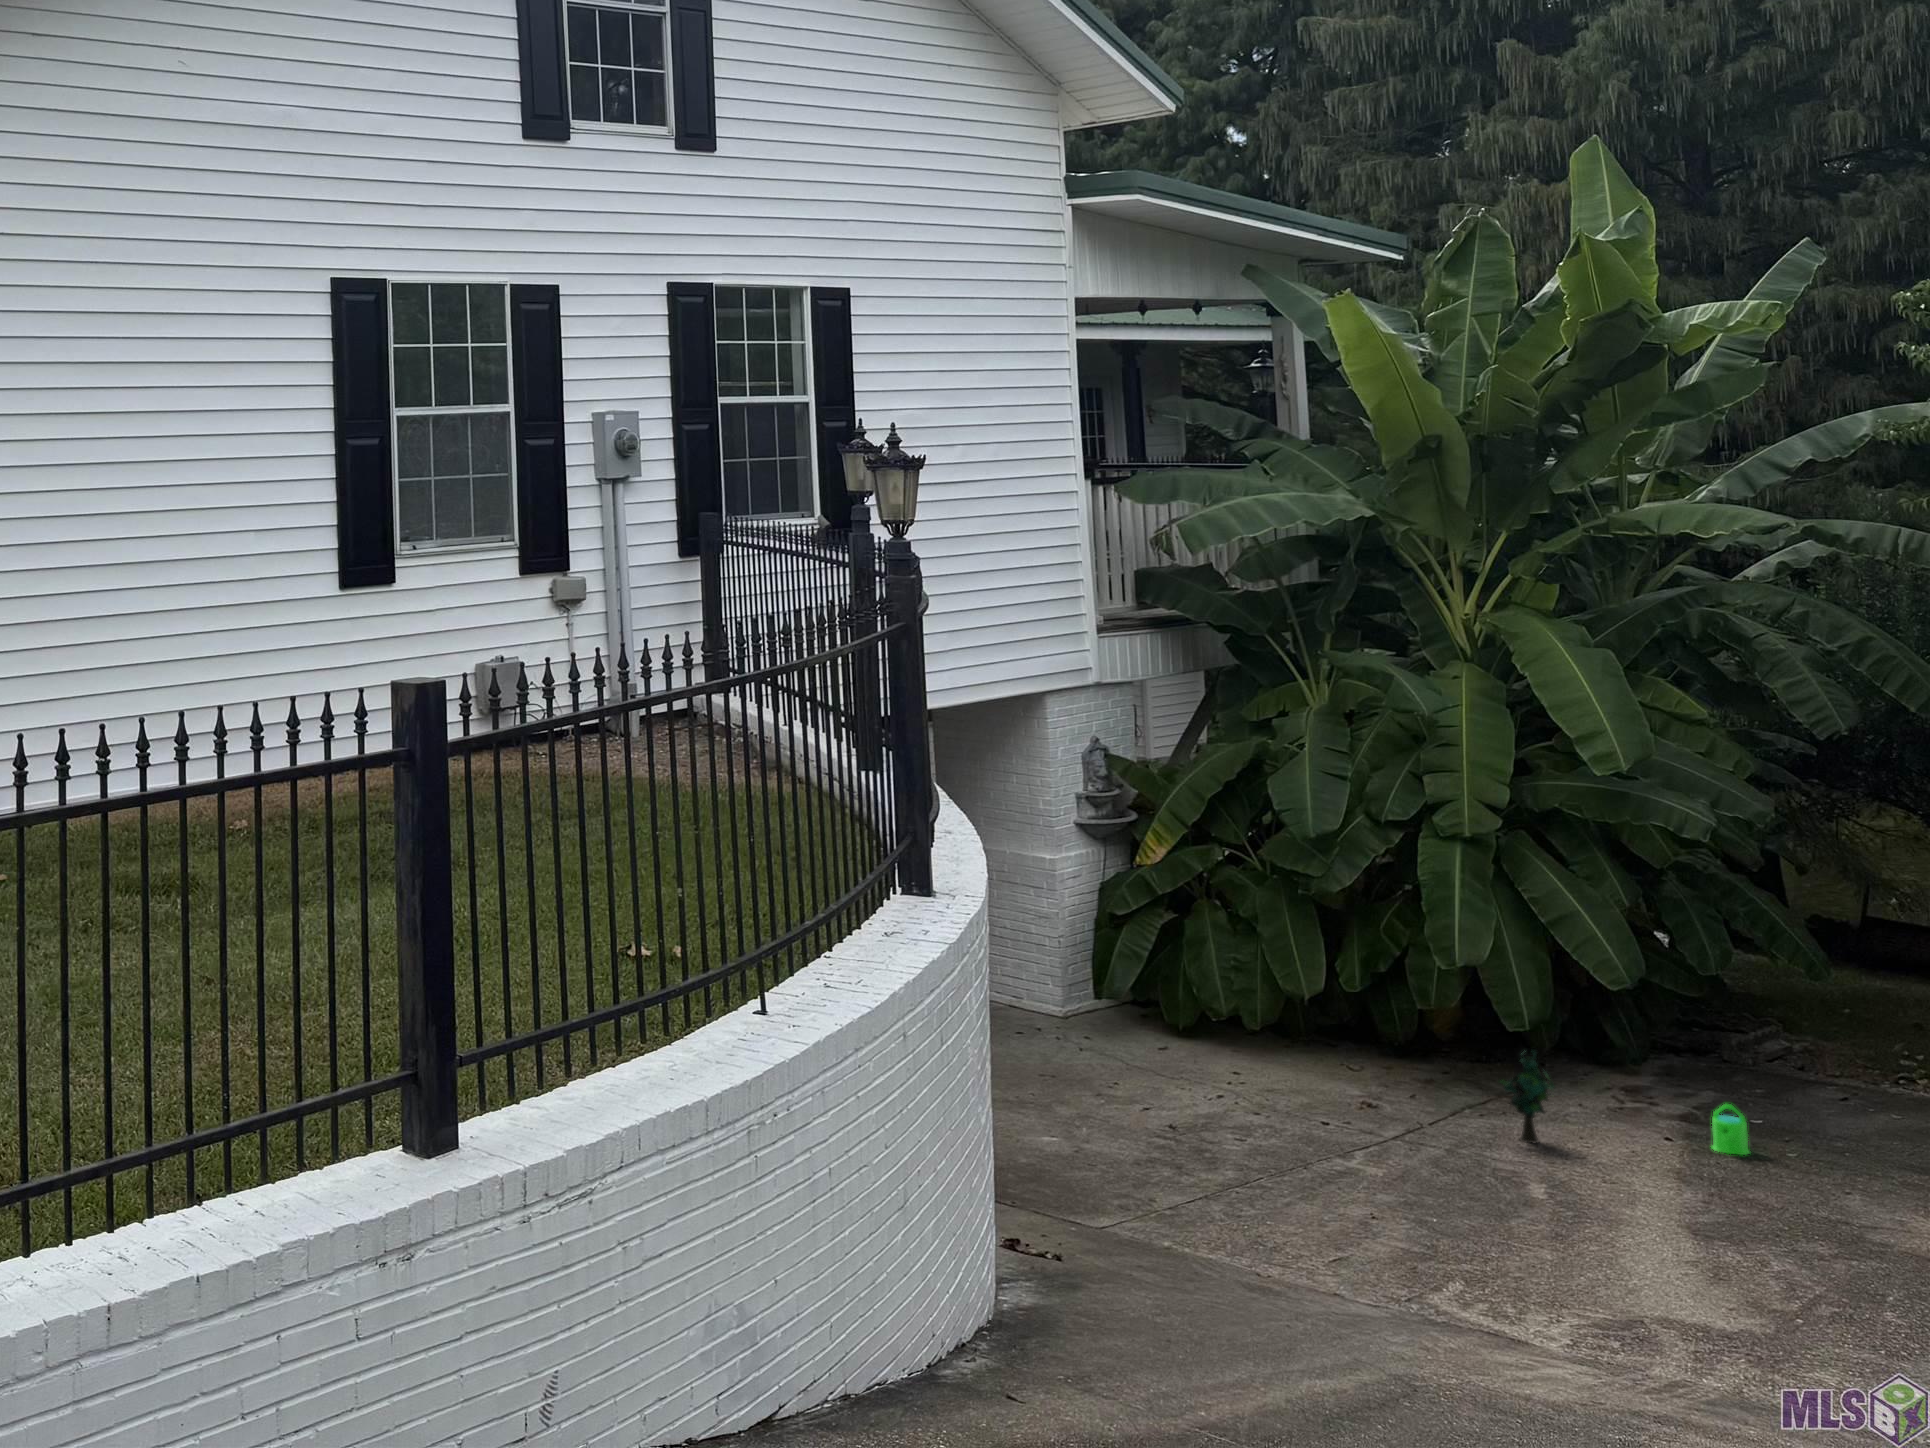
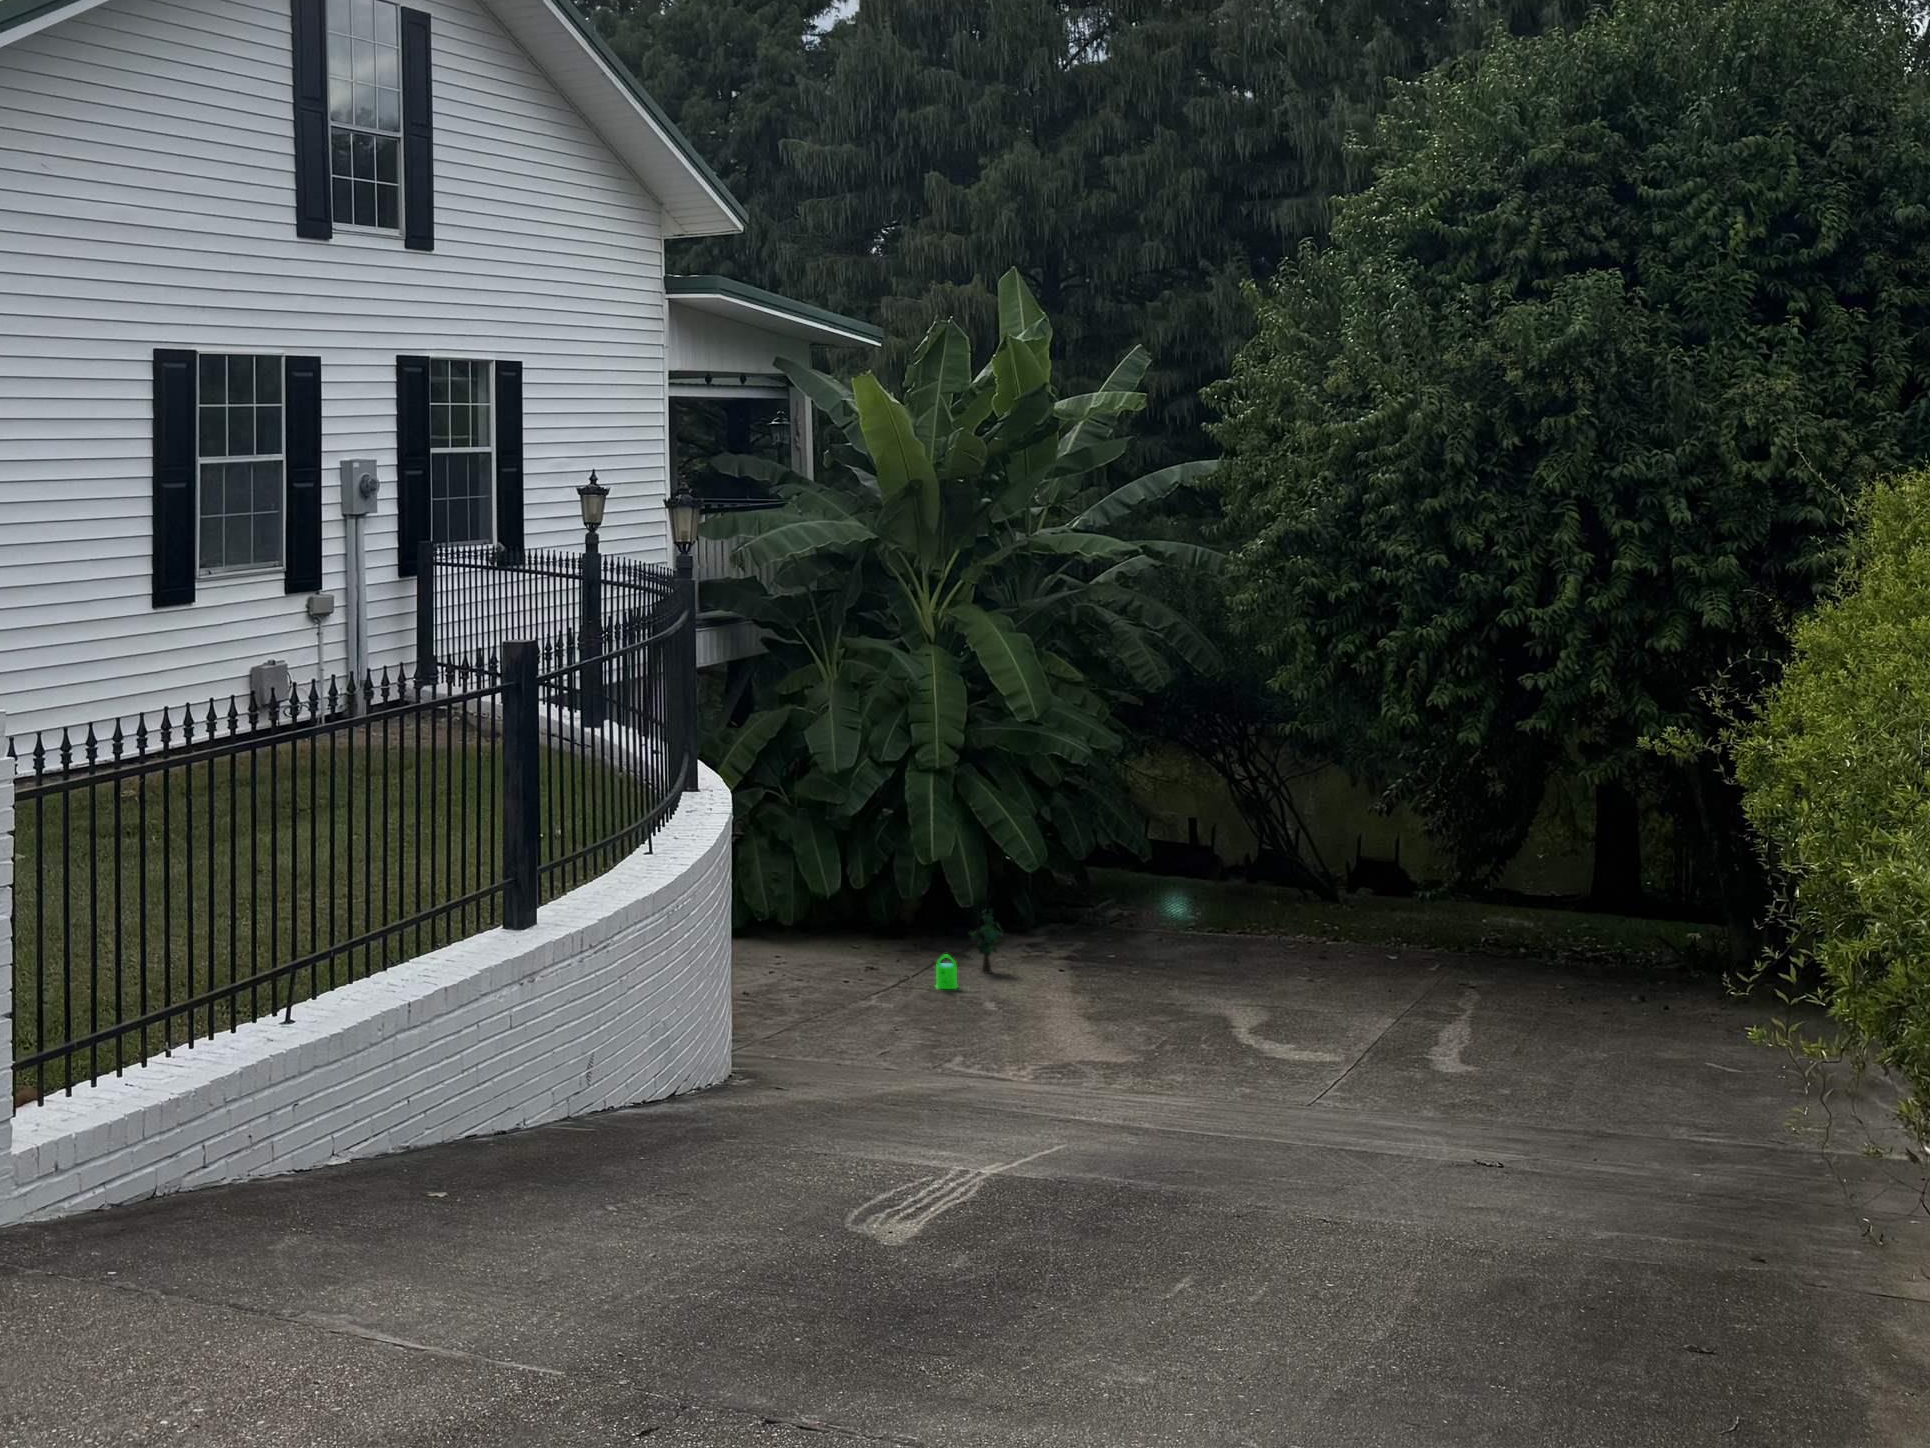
watering can: present [1712,1104,1749,1155] -> present [936,954,958,989]

